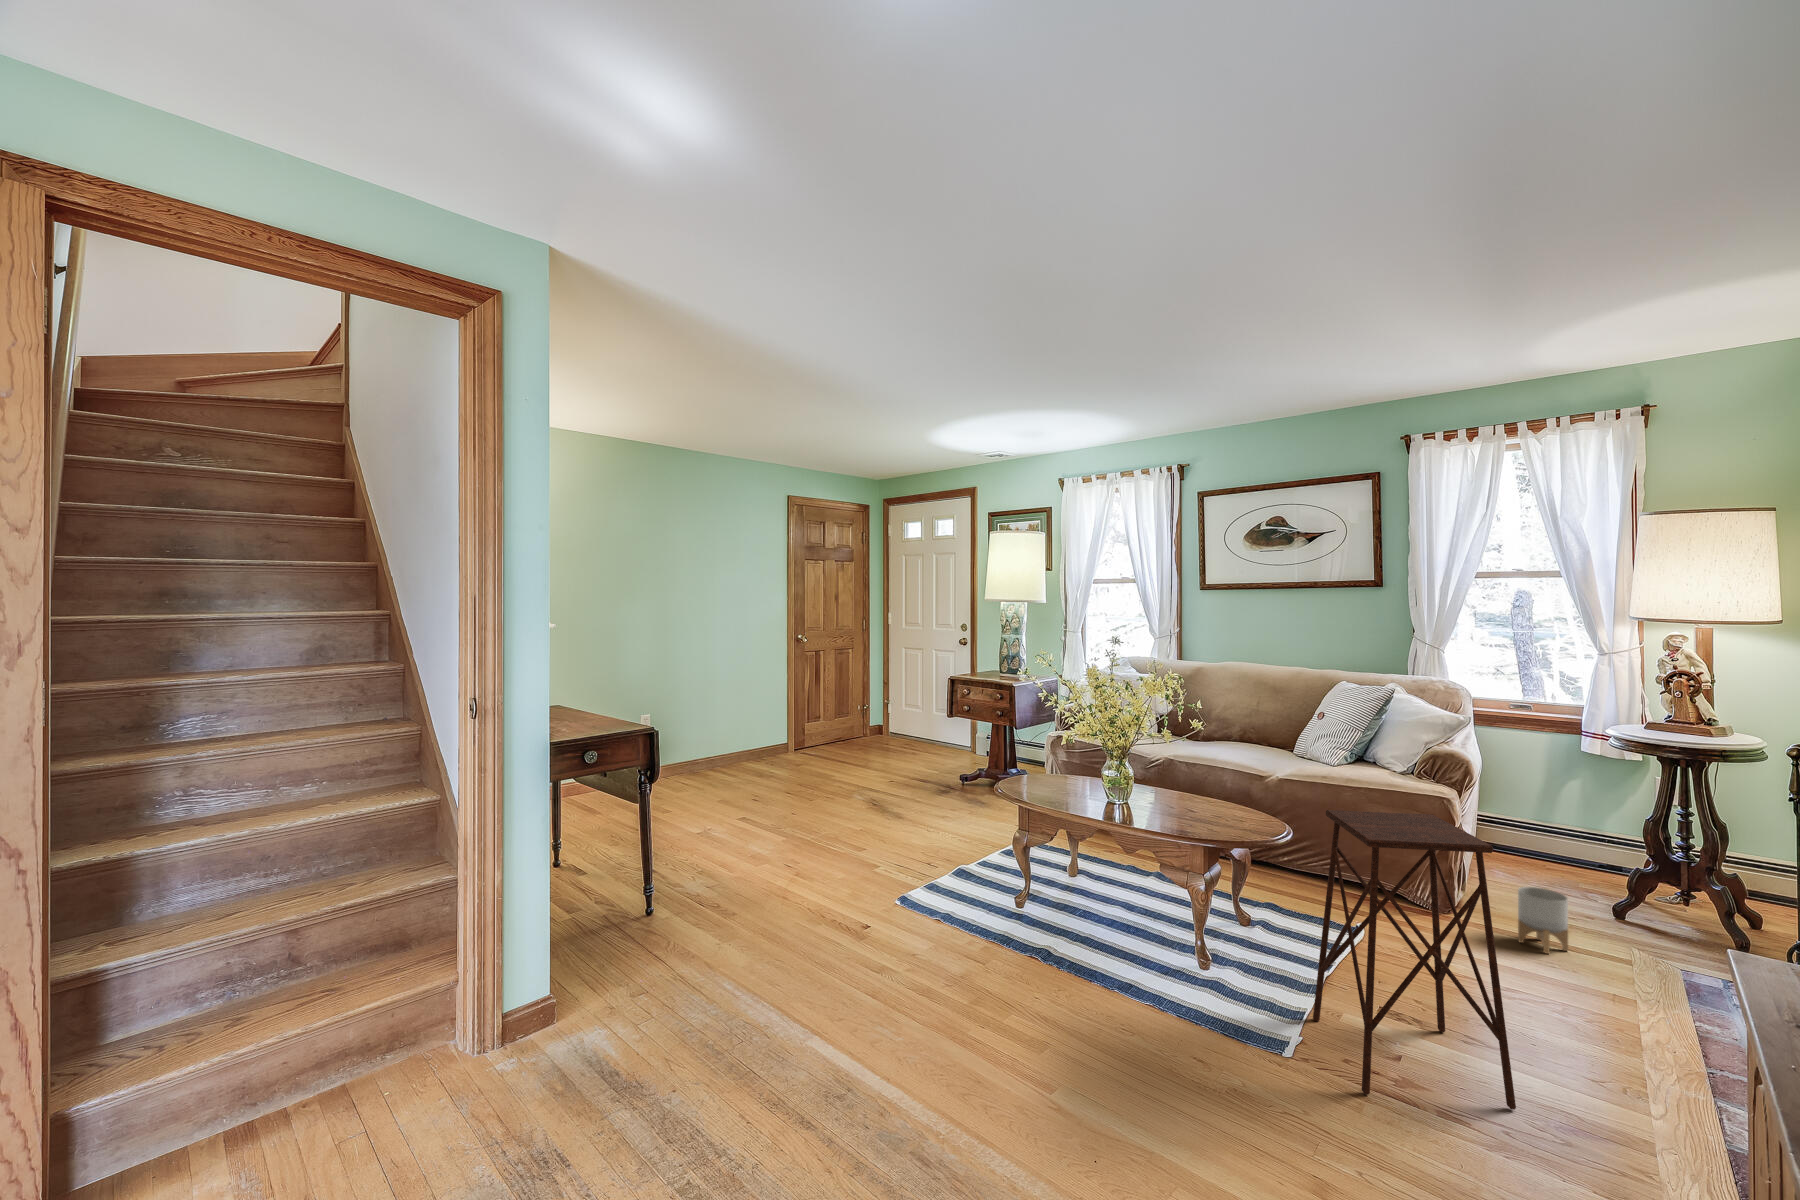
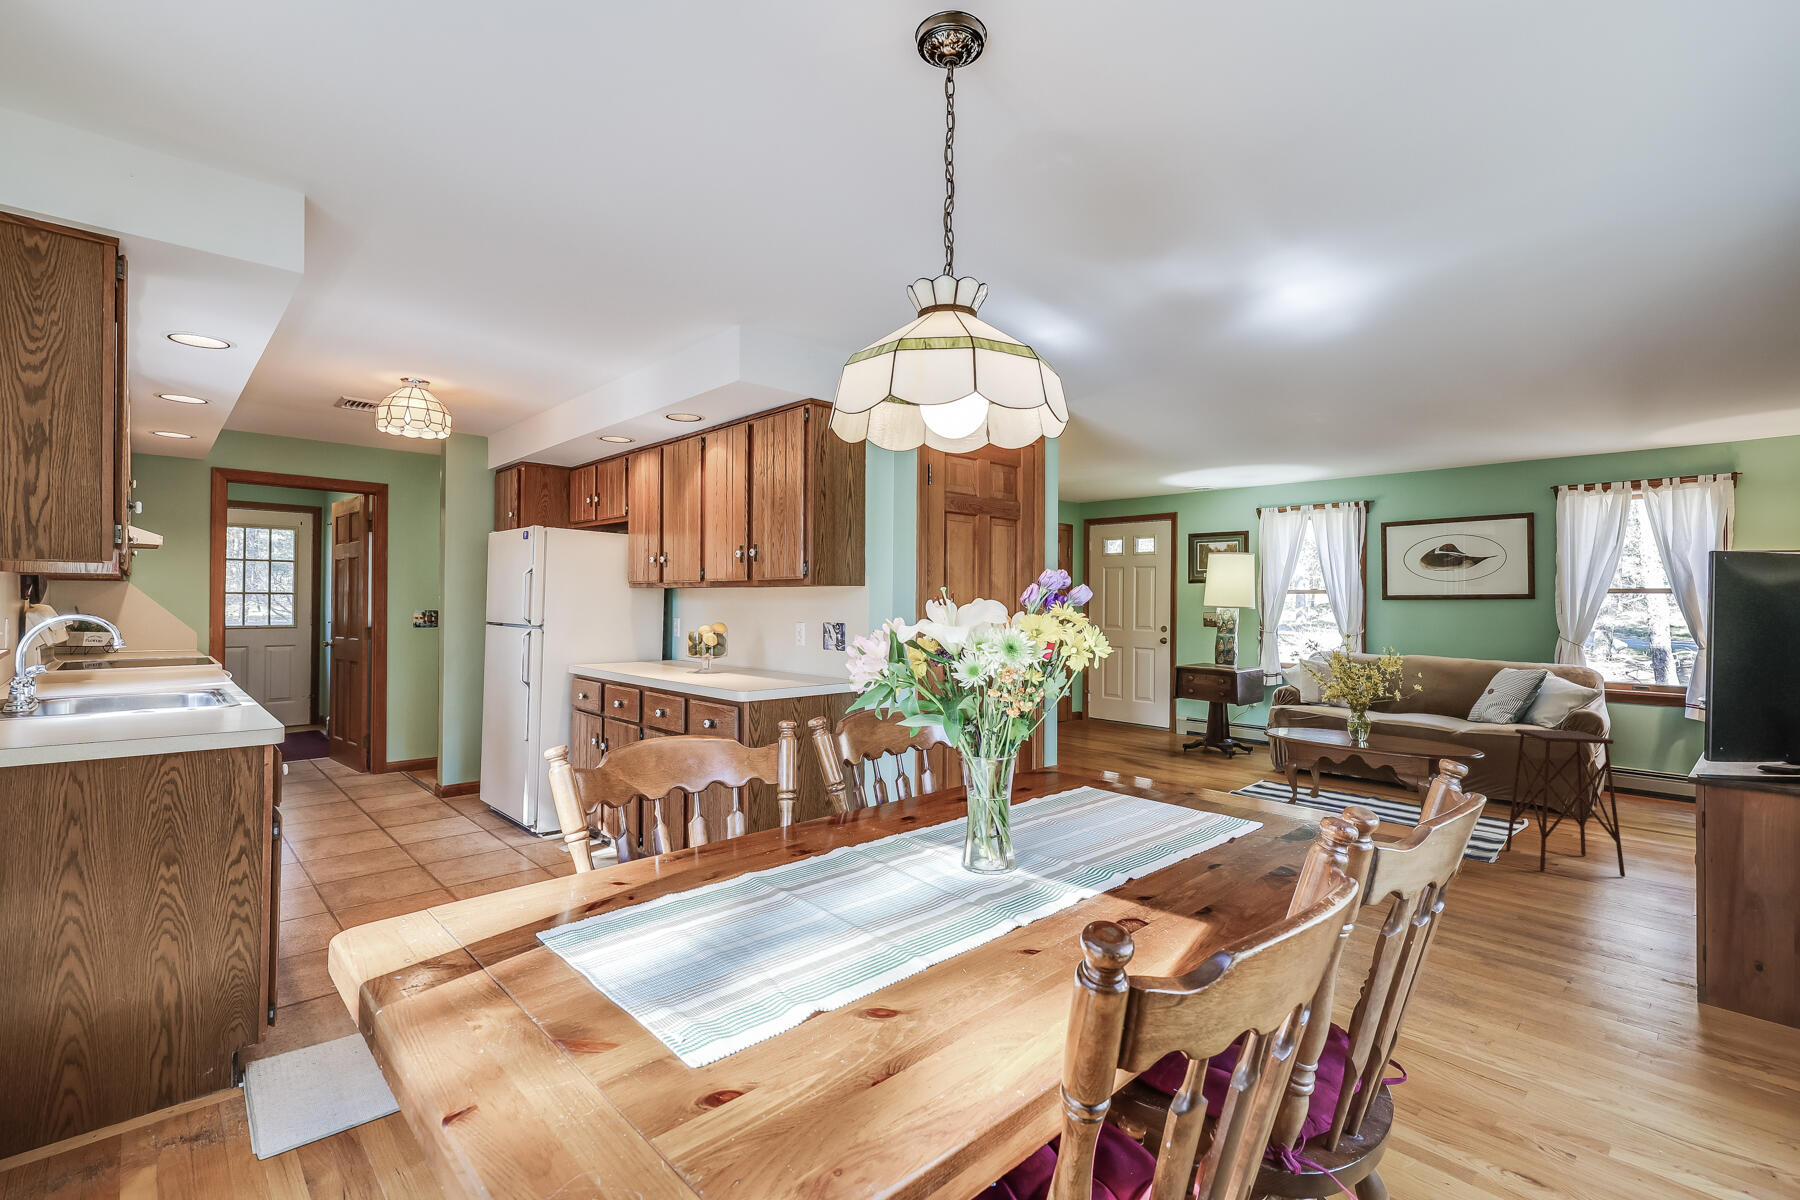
planter: present [1518,887,1568,954] -> none [1633,794,1666,833]

